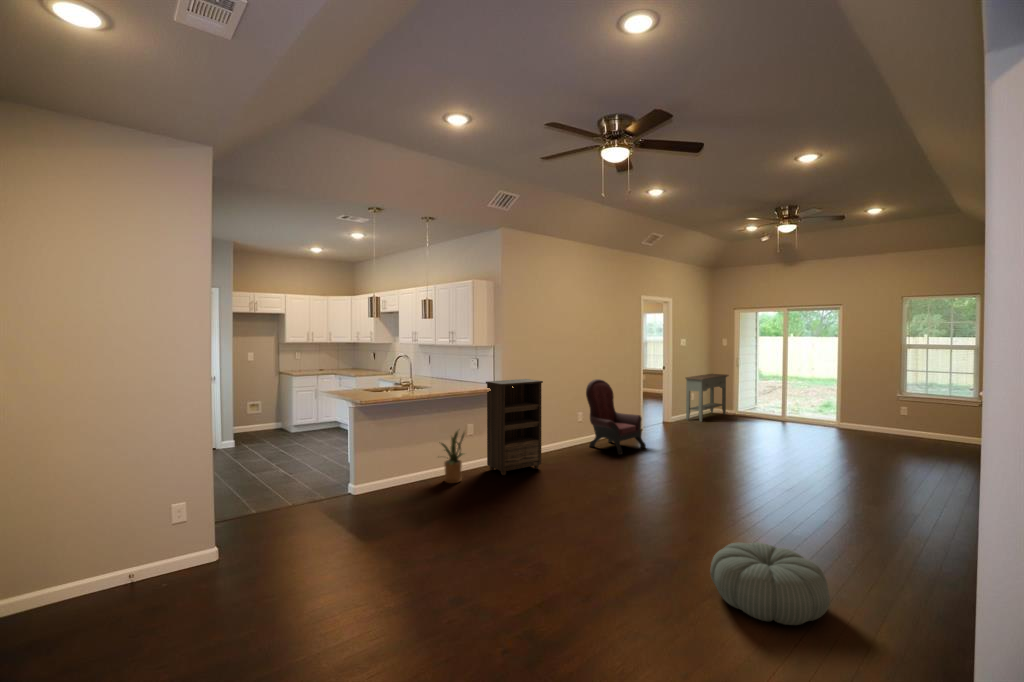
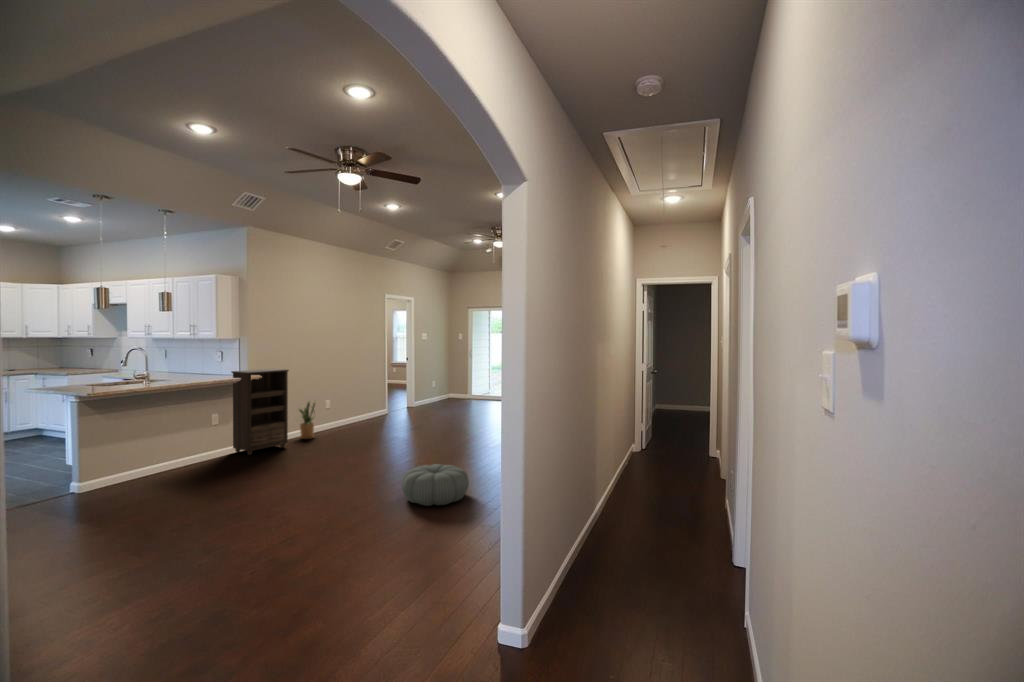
console table: present [686,374,728,422] -> none [427,365,465,405]
armchair: present [586,379,646,455] -> none [333,369,386,432]
house plant: present [439,431,465,483] -> present [299,401,315,439]

